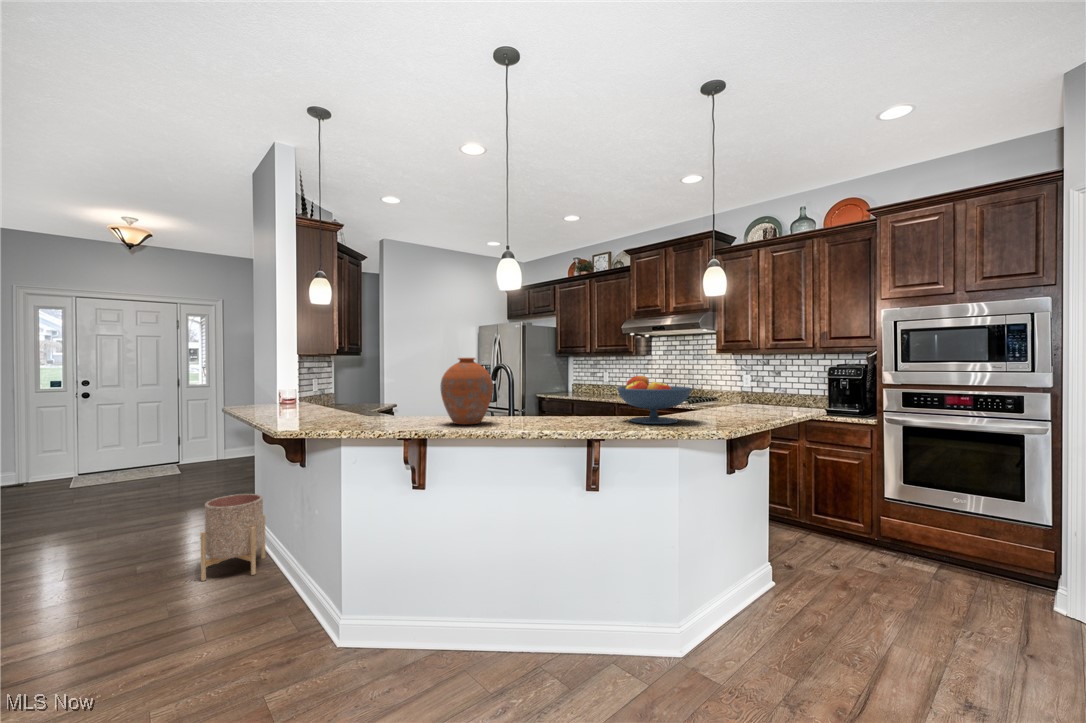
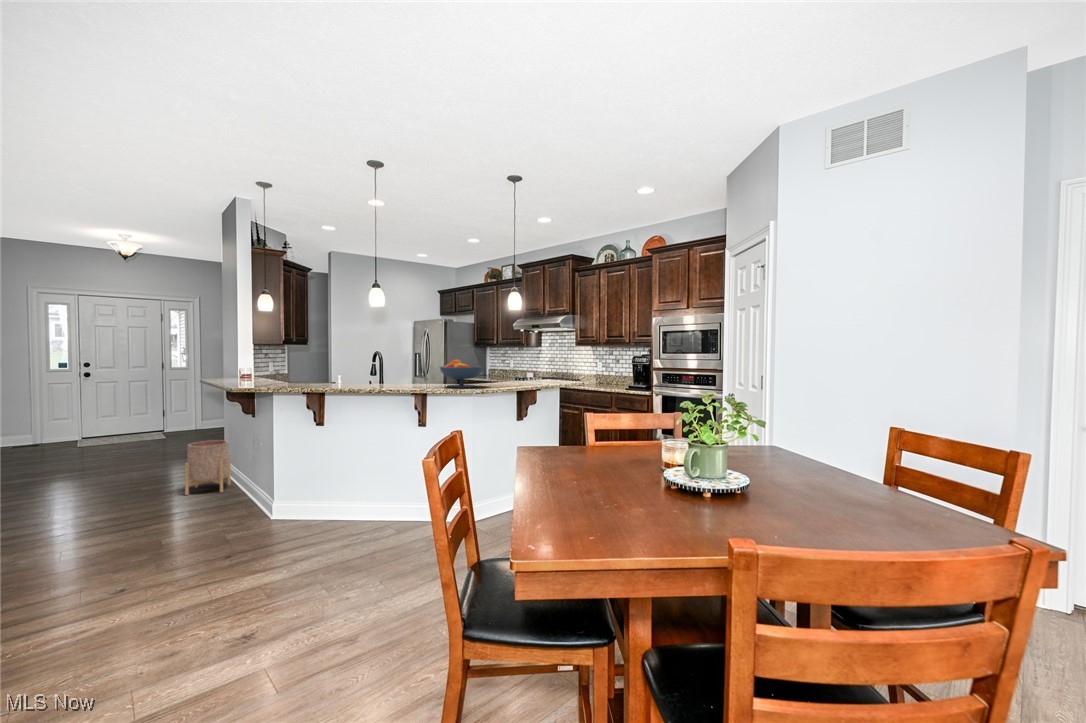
vase: present [440,358,493,425] -> none [331,348,364,387]

